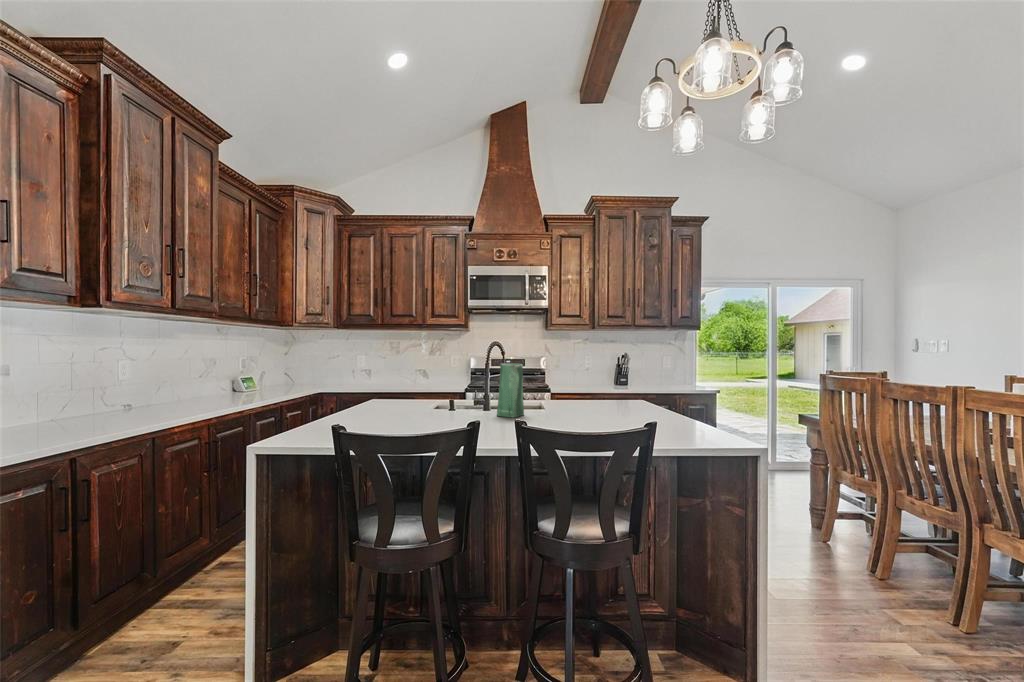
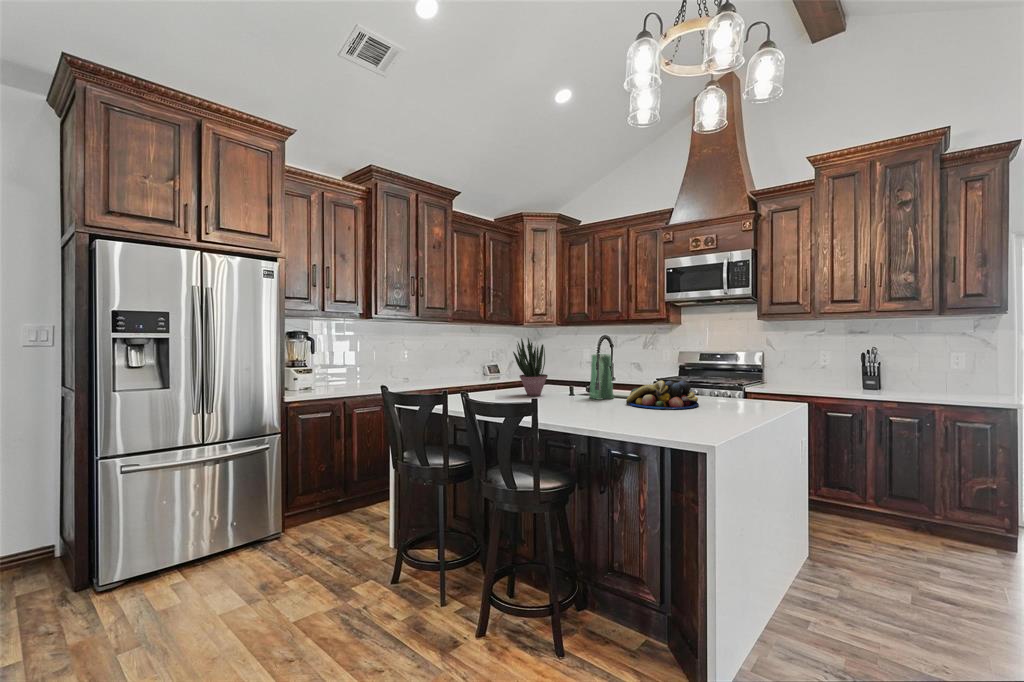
potted plant: none [398,343,446,420] -> present [513,338,548,396]
fruit bowl: none [550,391,627,423] -> present [626,380,699,409]

